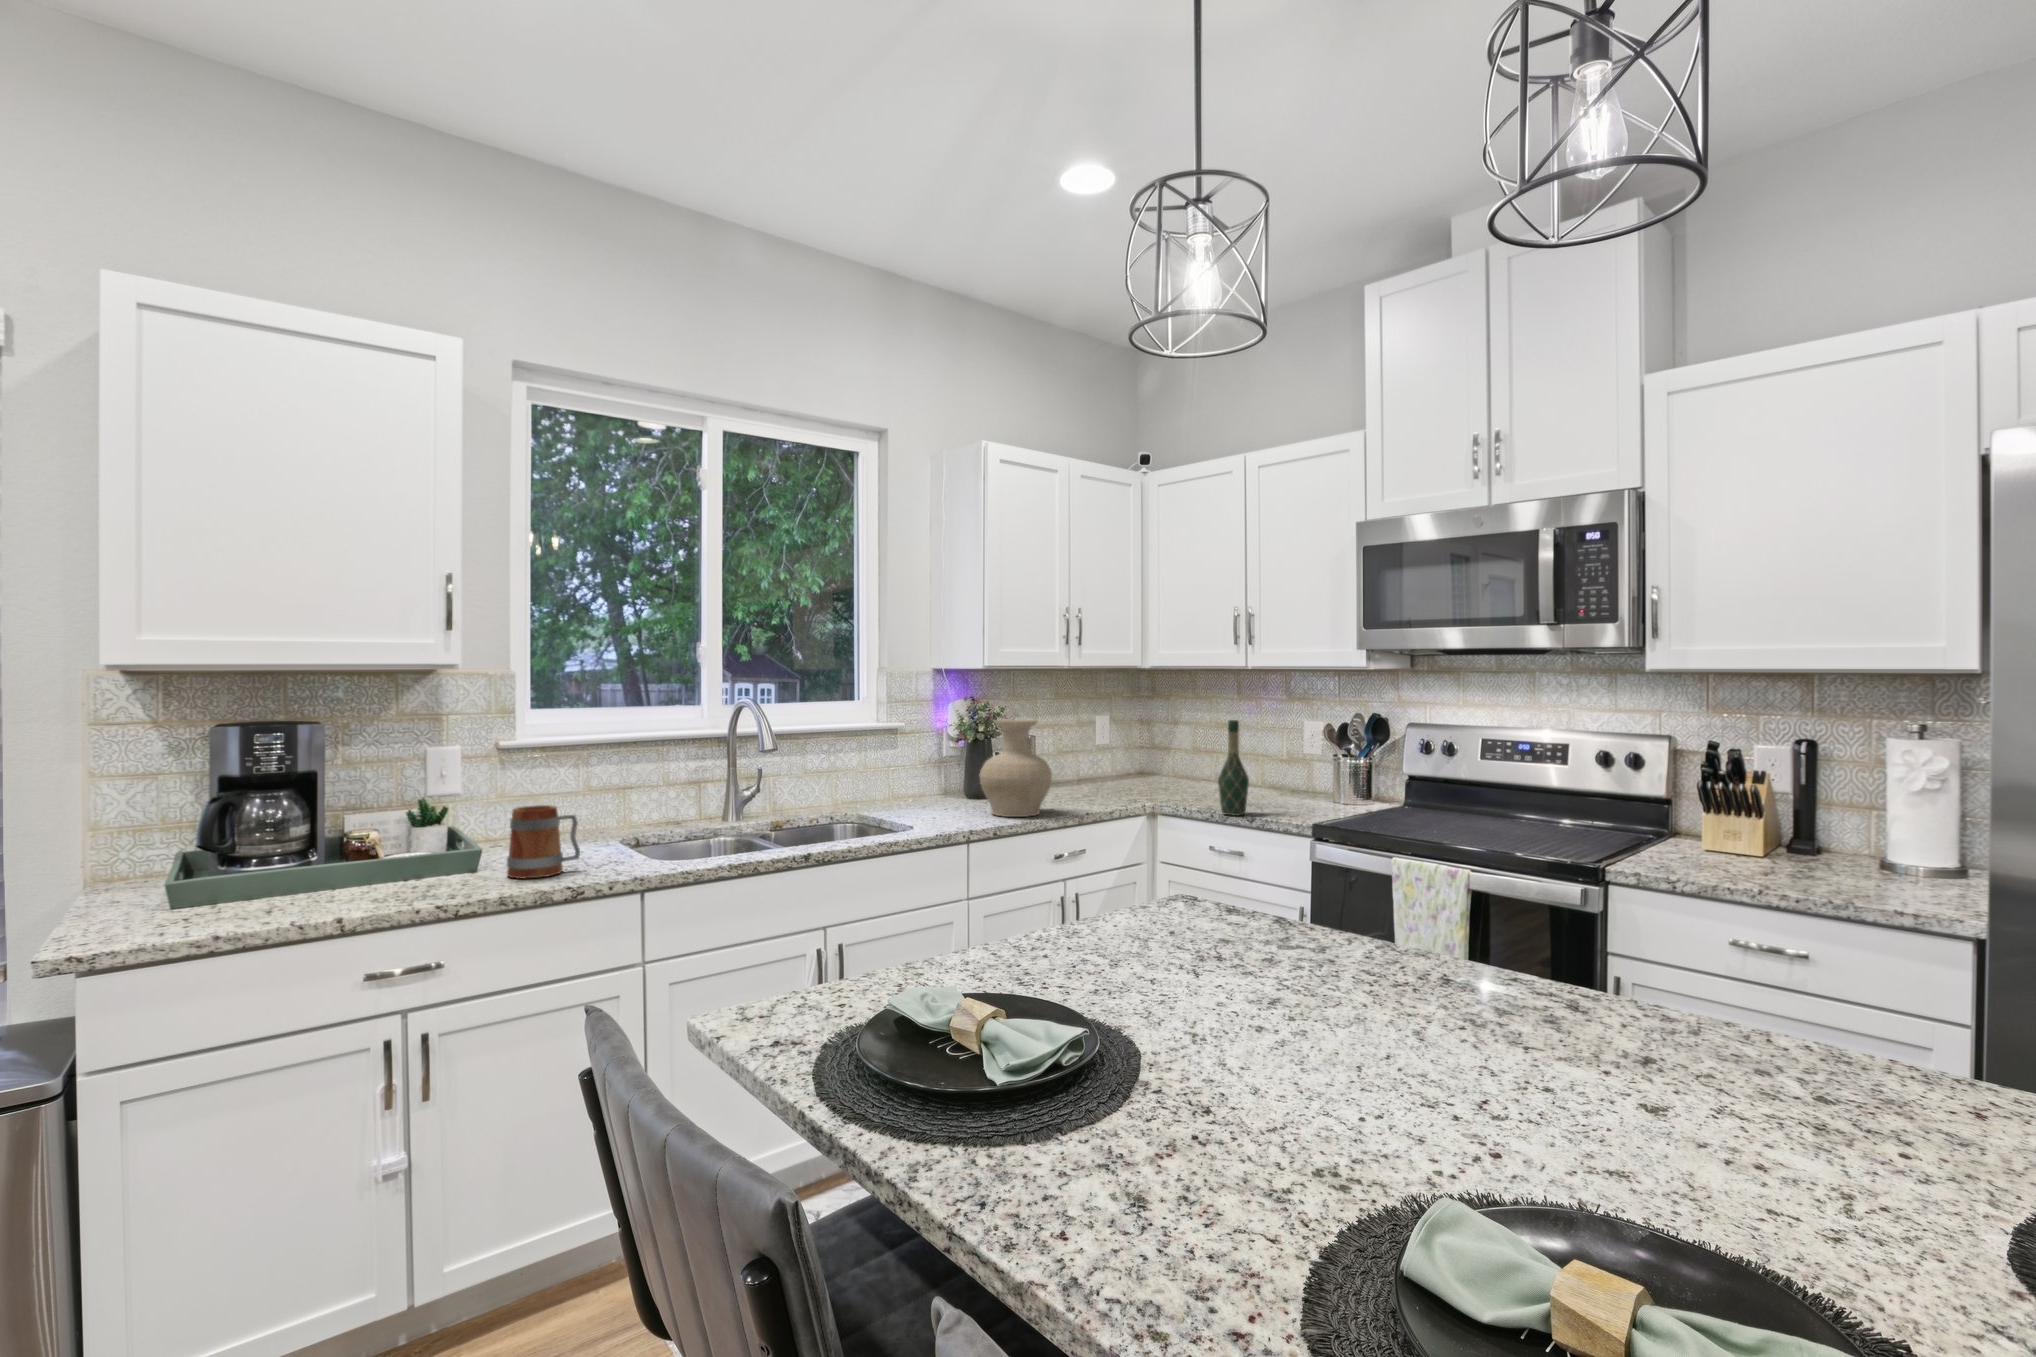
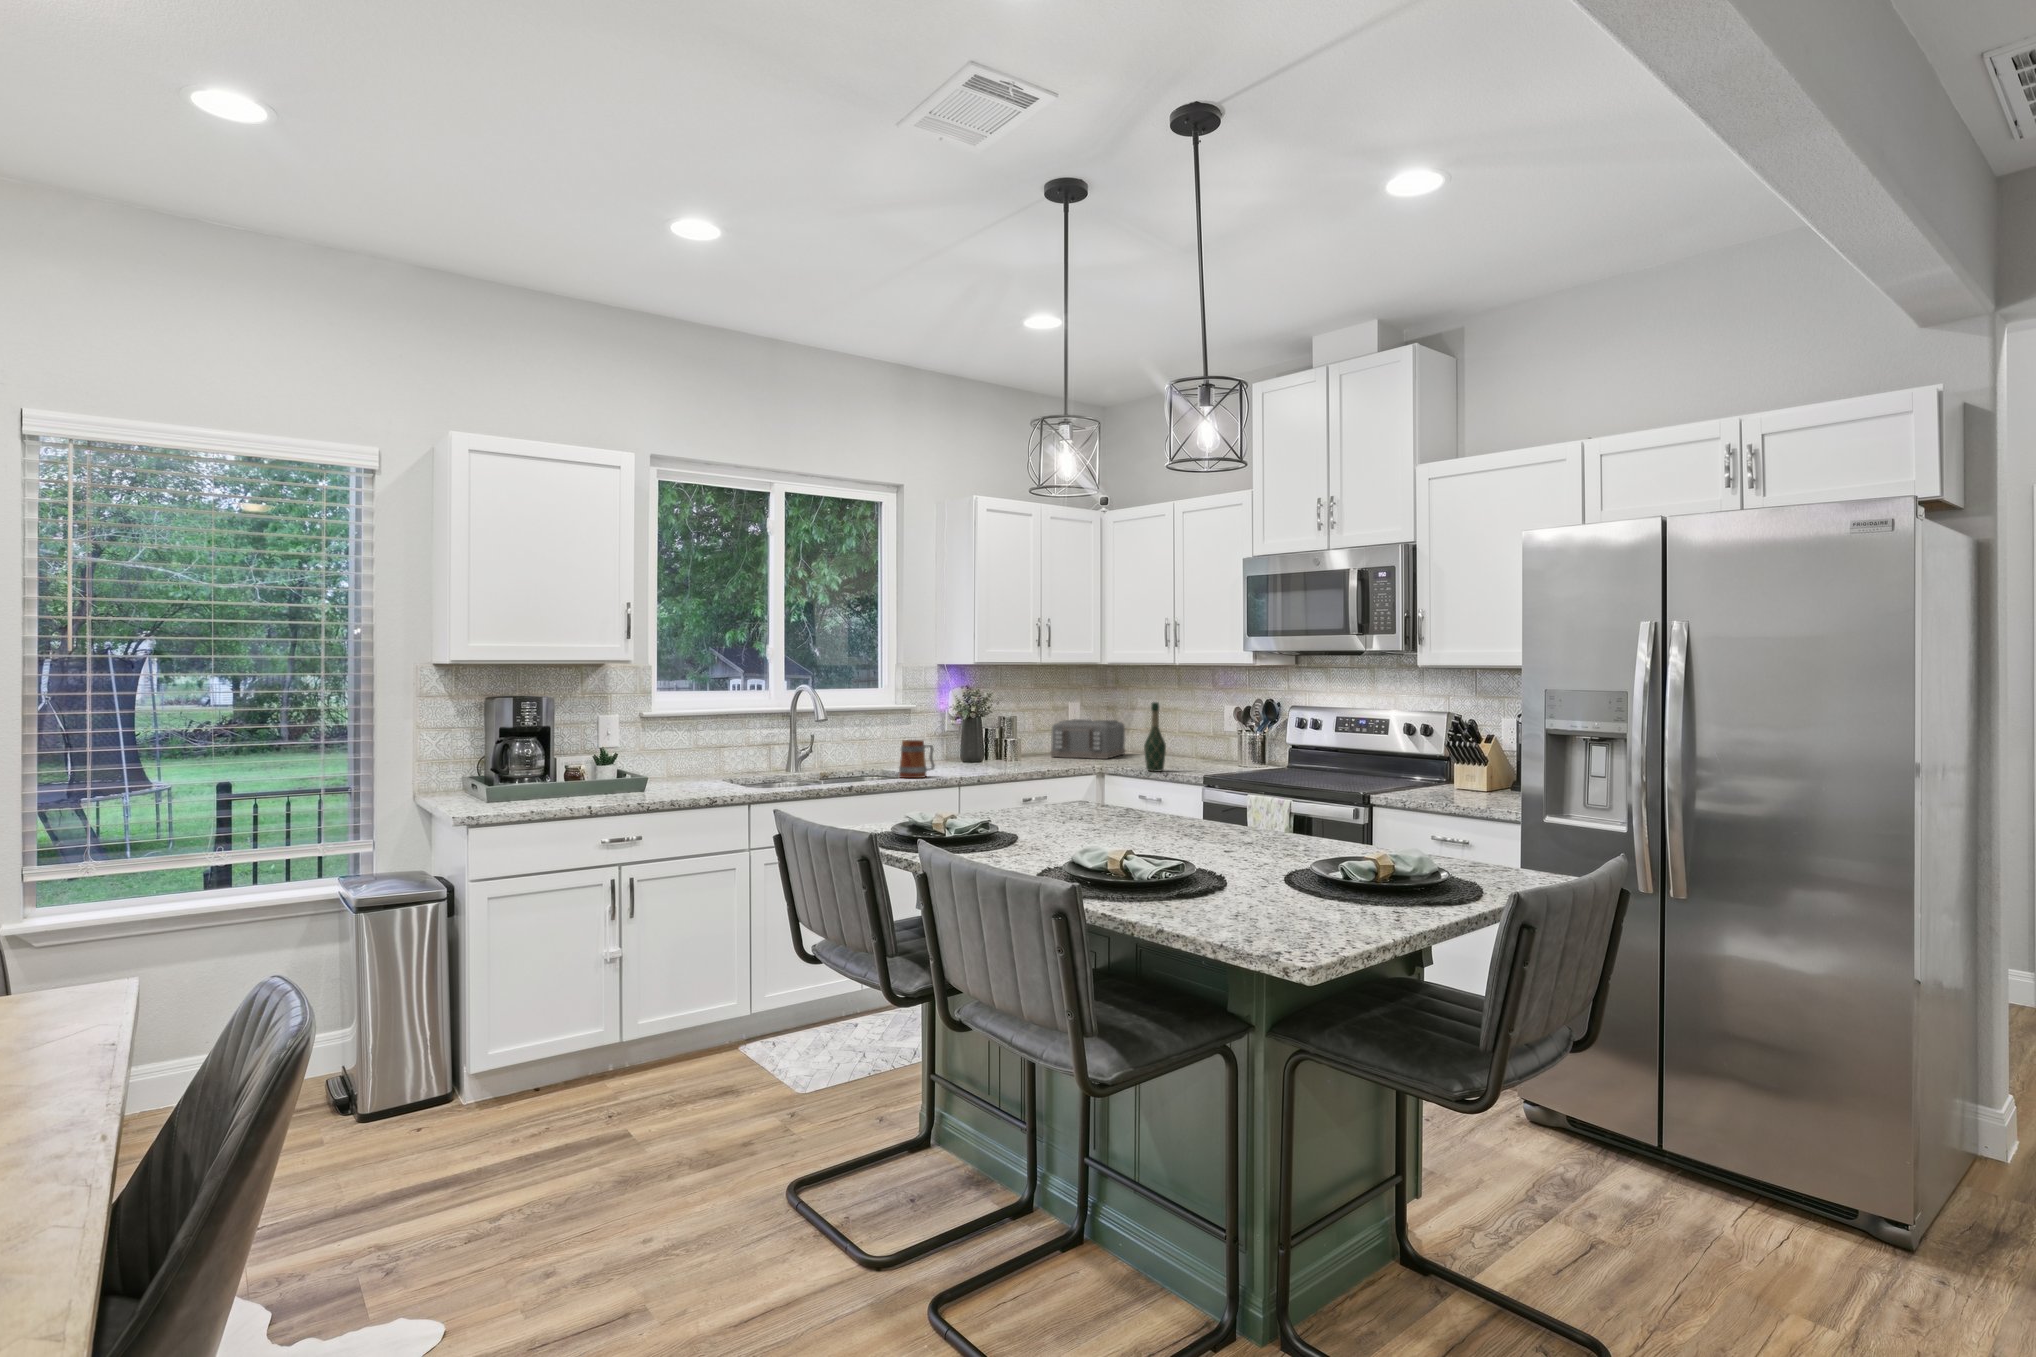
vase: present [980,719,1052,817] -> none [971,701,1024,771]
toaster: none [1077,738,1169,791] -> present [1050,719,1125,759]
mug: present [507,805,580,878] -> present [899,740,935,778]

